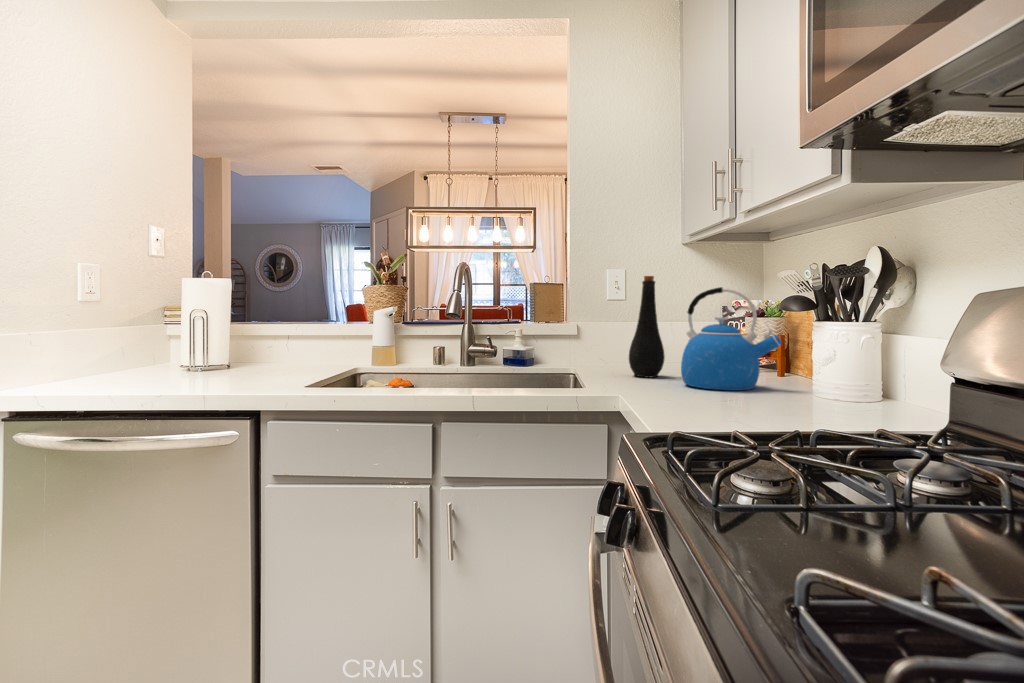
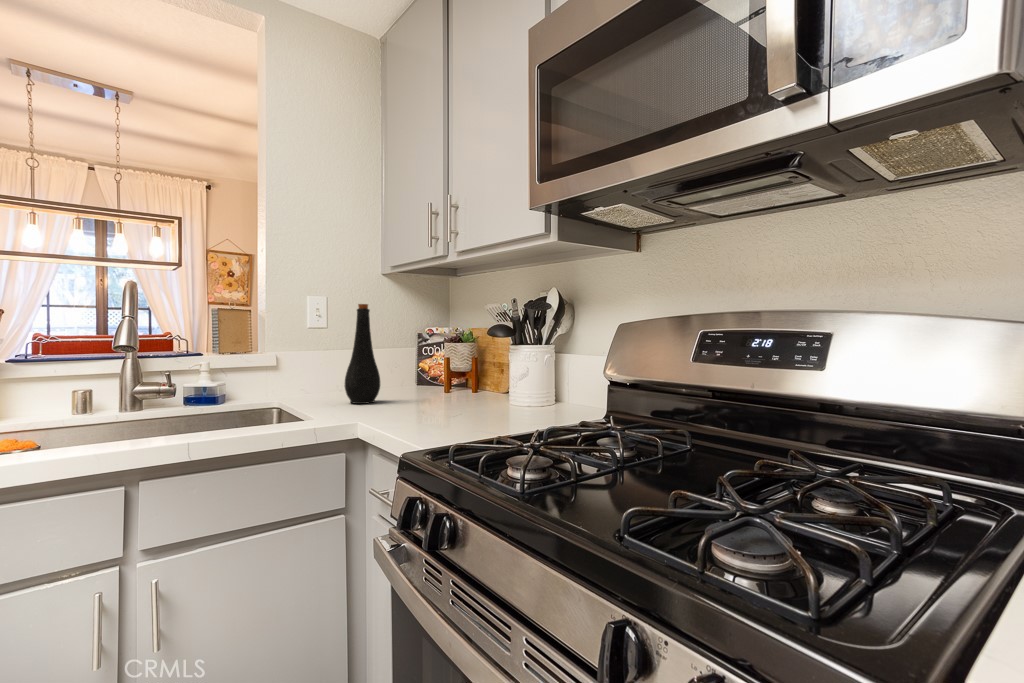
kettle: present [681,287,782,390] -> none [406,317,489,409]

